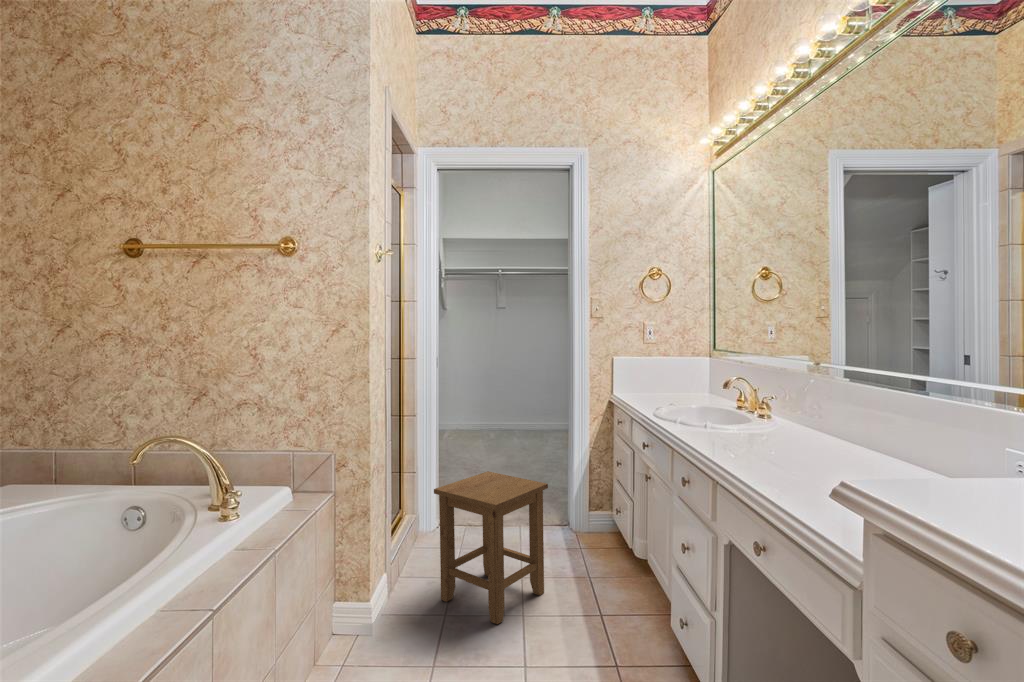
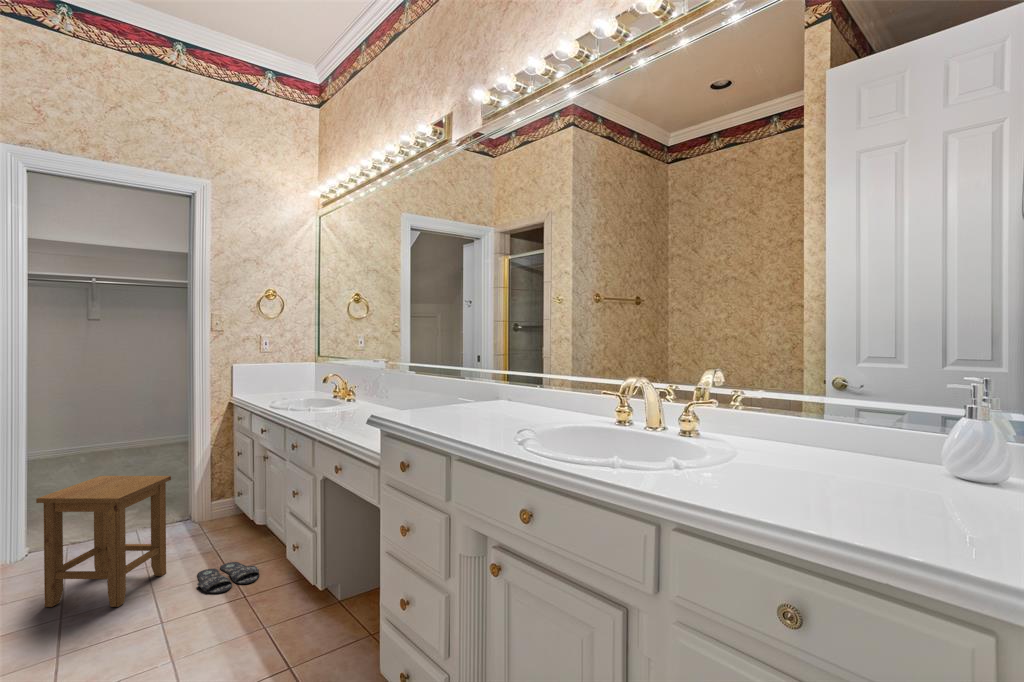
slippers: none [573,600,642,645] -> present [197,562,259,593]

